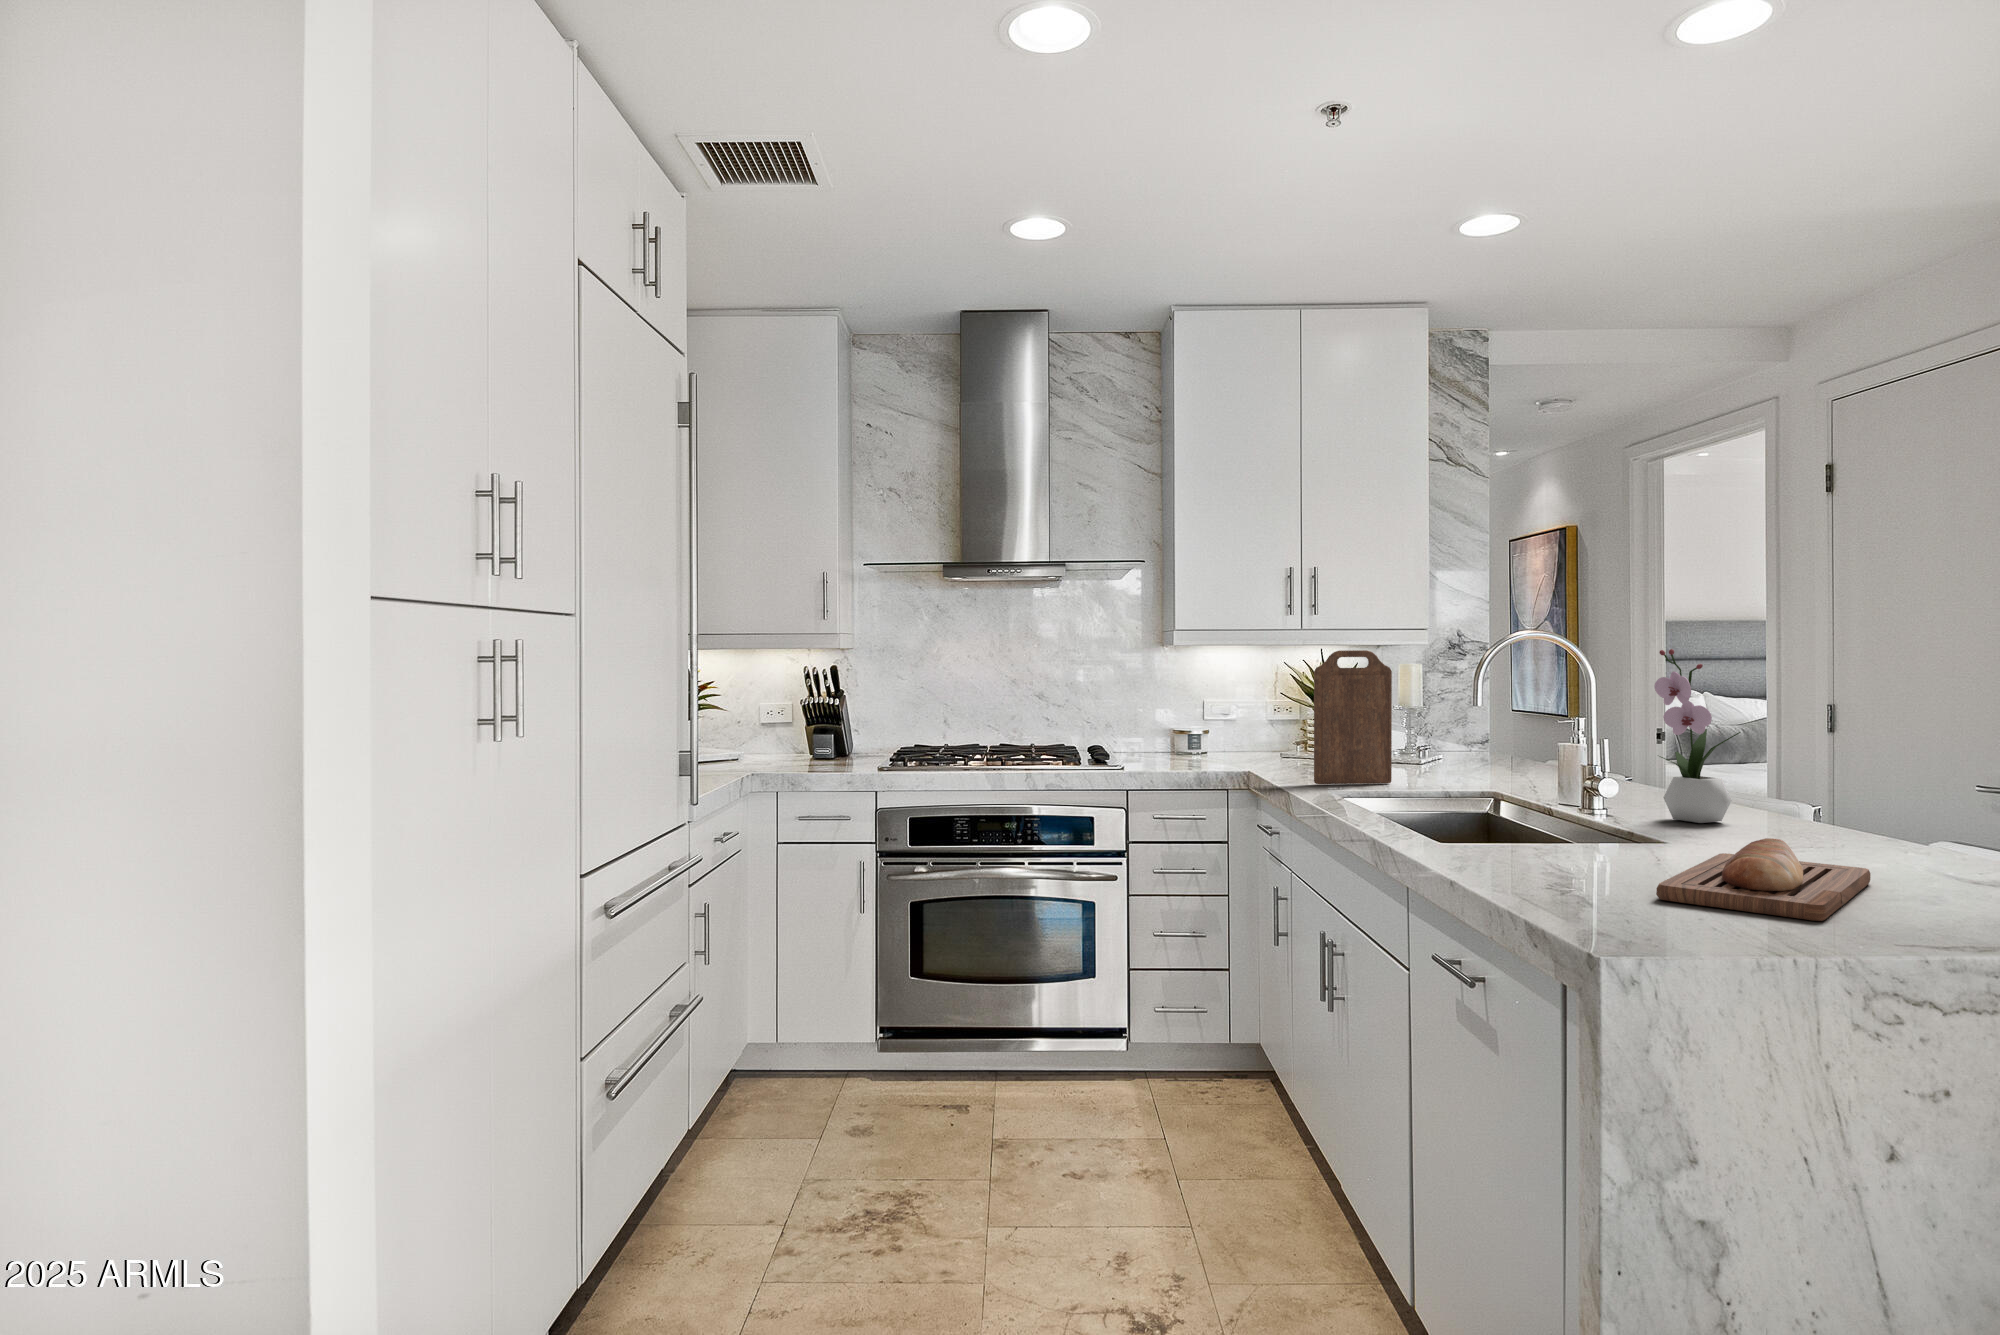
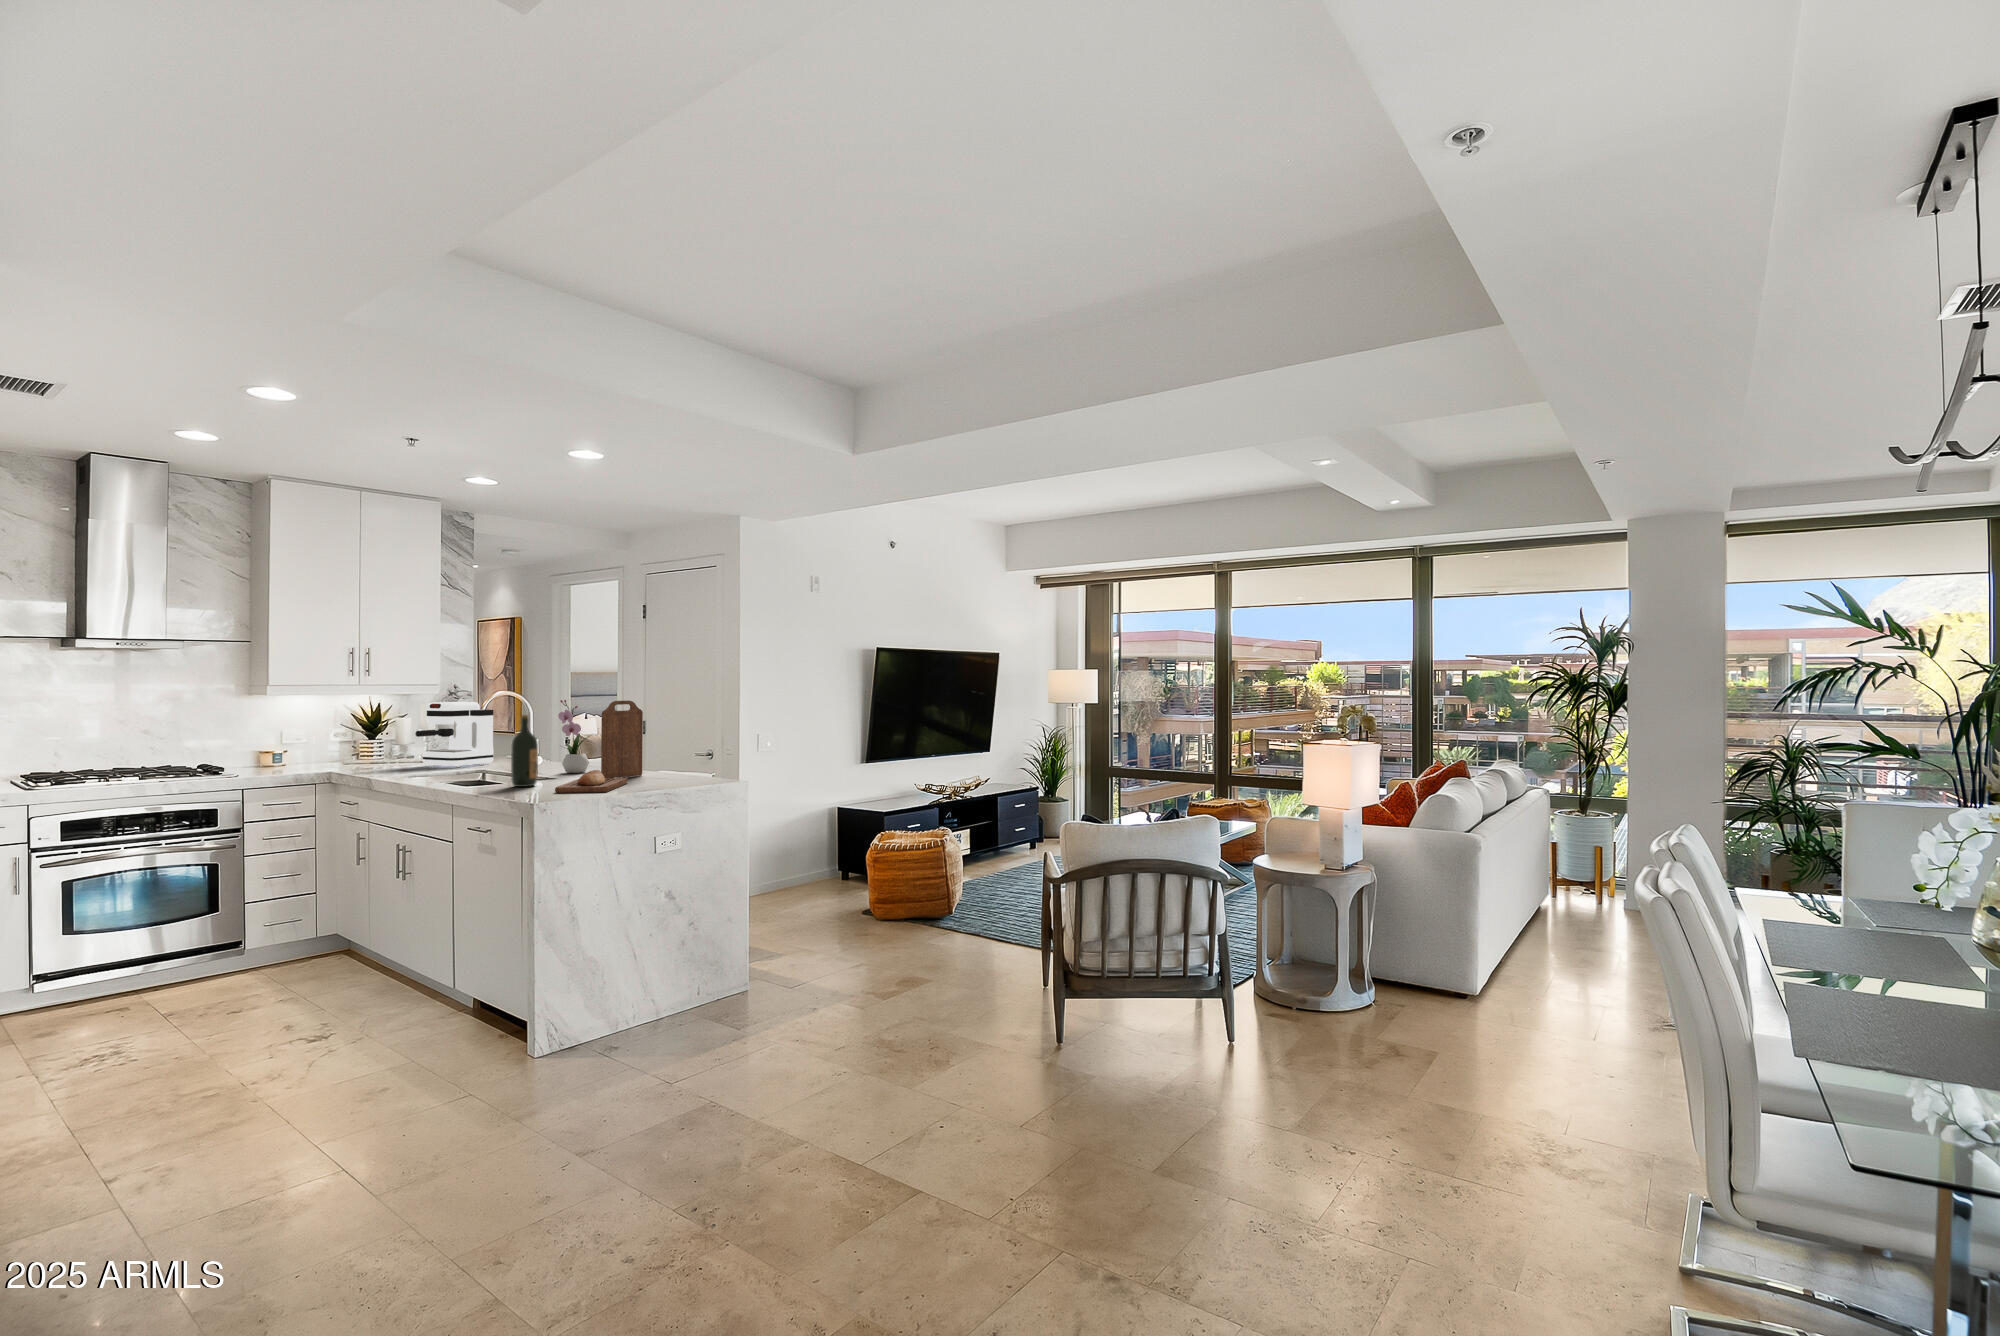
cutting board: present [1314,650,1392,784] -> present [601,701,643,778]
coffee maker: none [1378,657,1517,780] -> present [415,702,494,767]
wine bottle: none [1541,681,1608,861] -> present [511,715,538,787]

